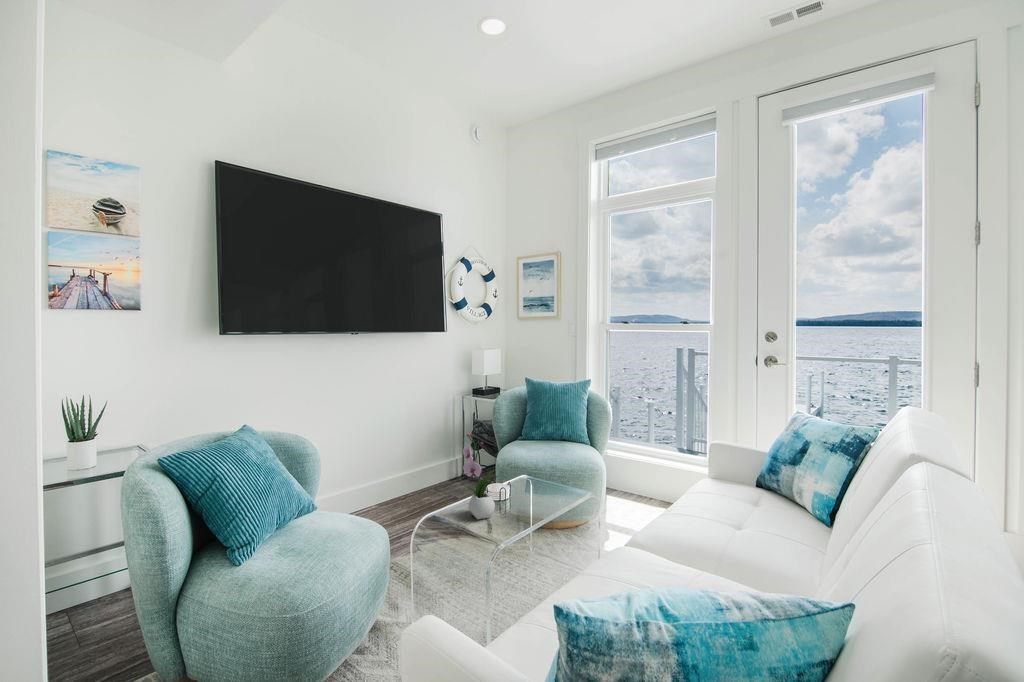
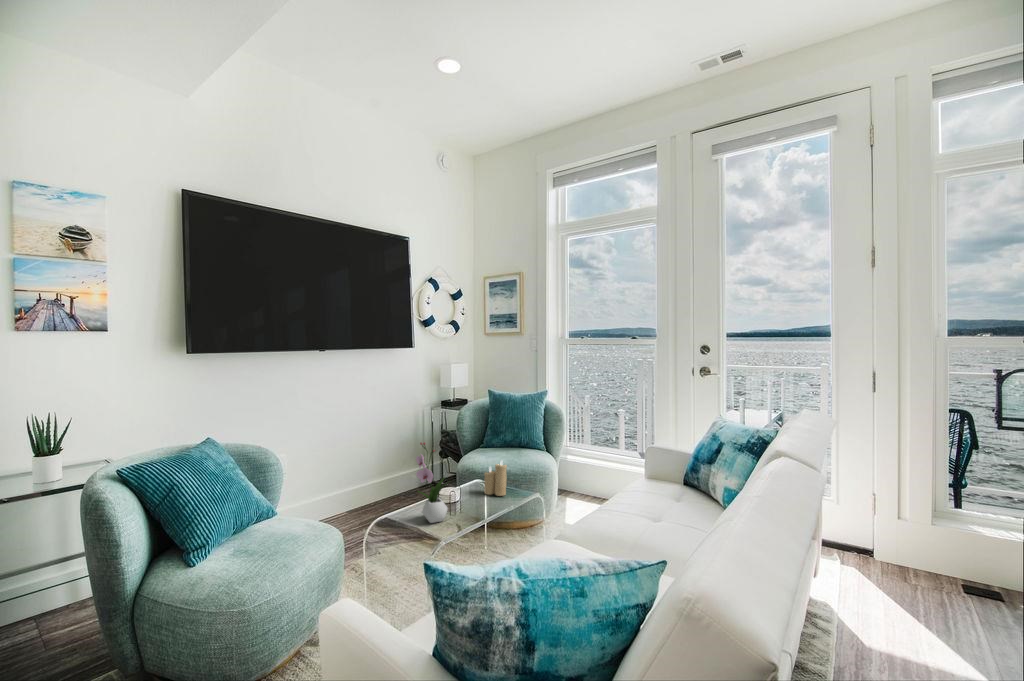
candle: none [528,453,553,491] -> present [484,461,507,496]

